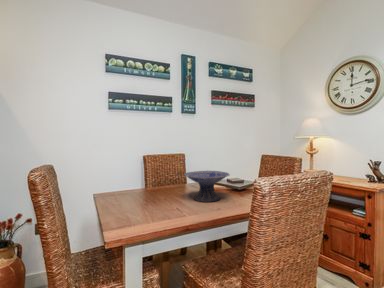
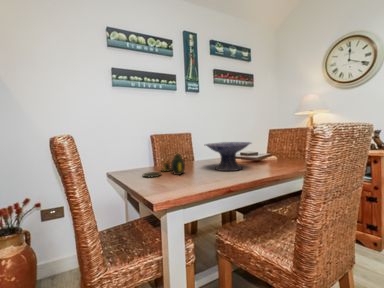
teapot: none [121,181,162,205] -> present [143,154,185,177]

